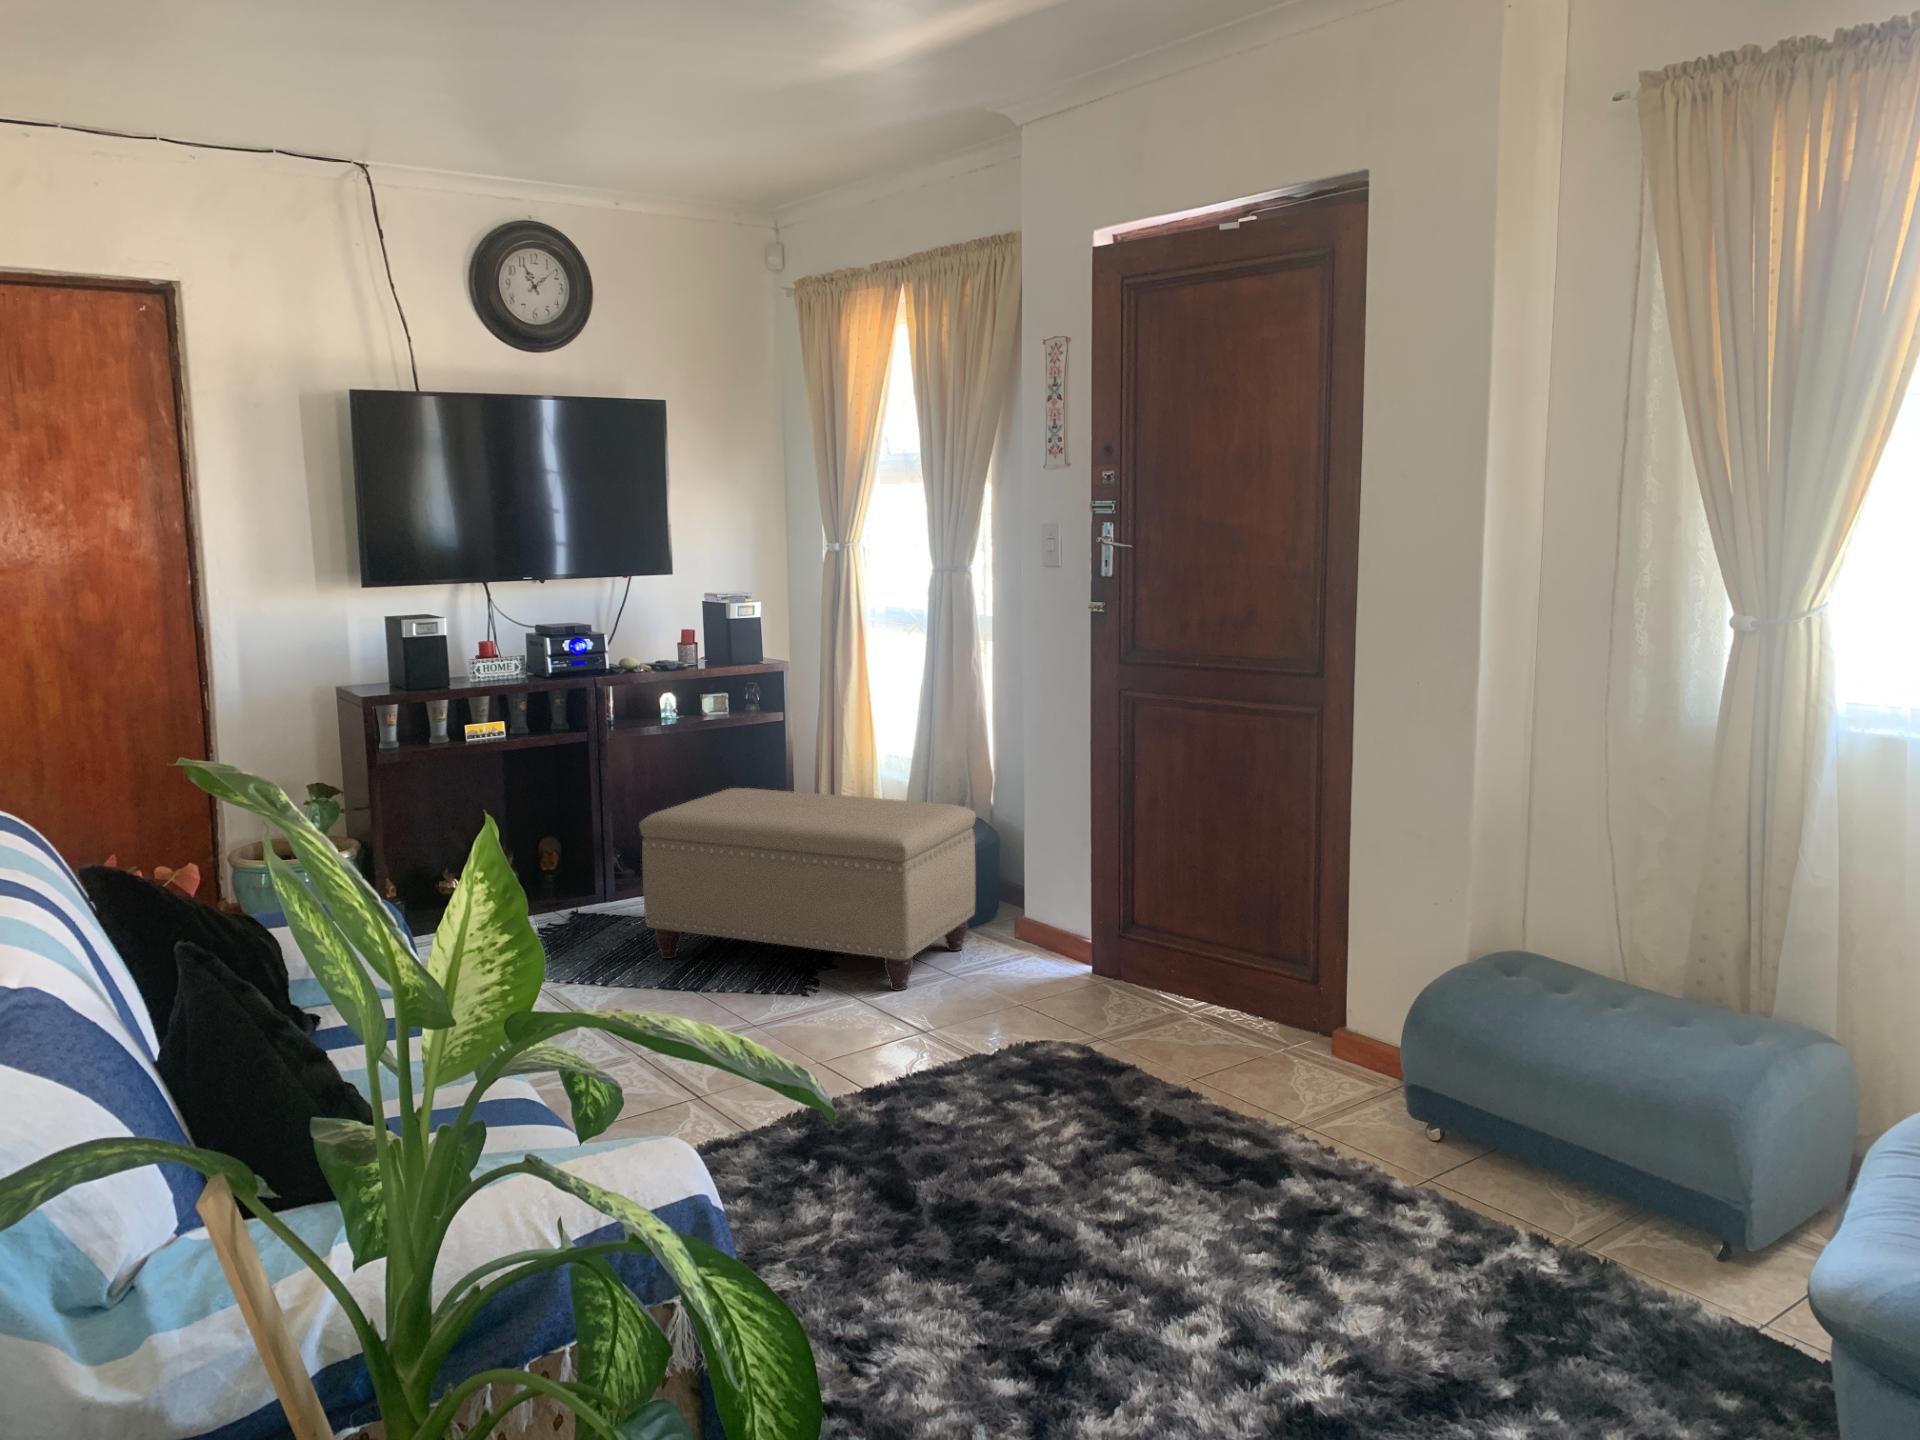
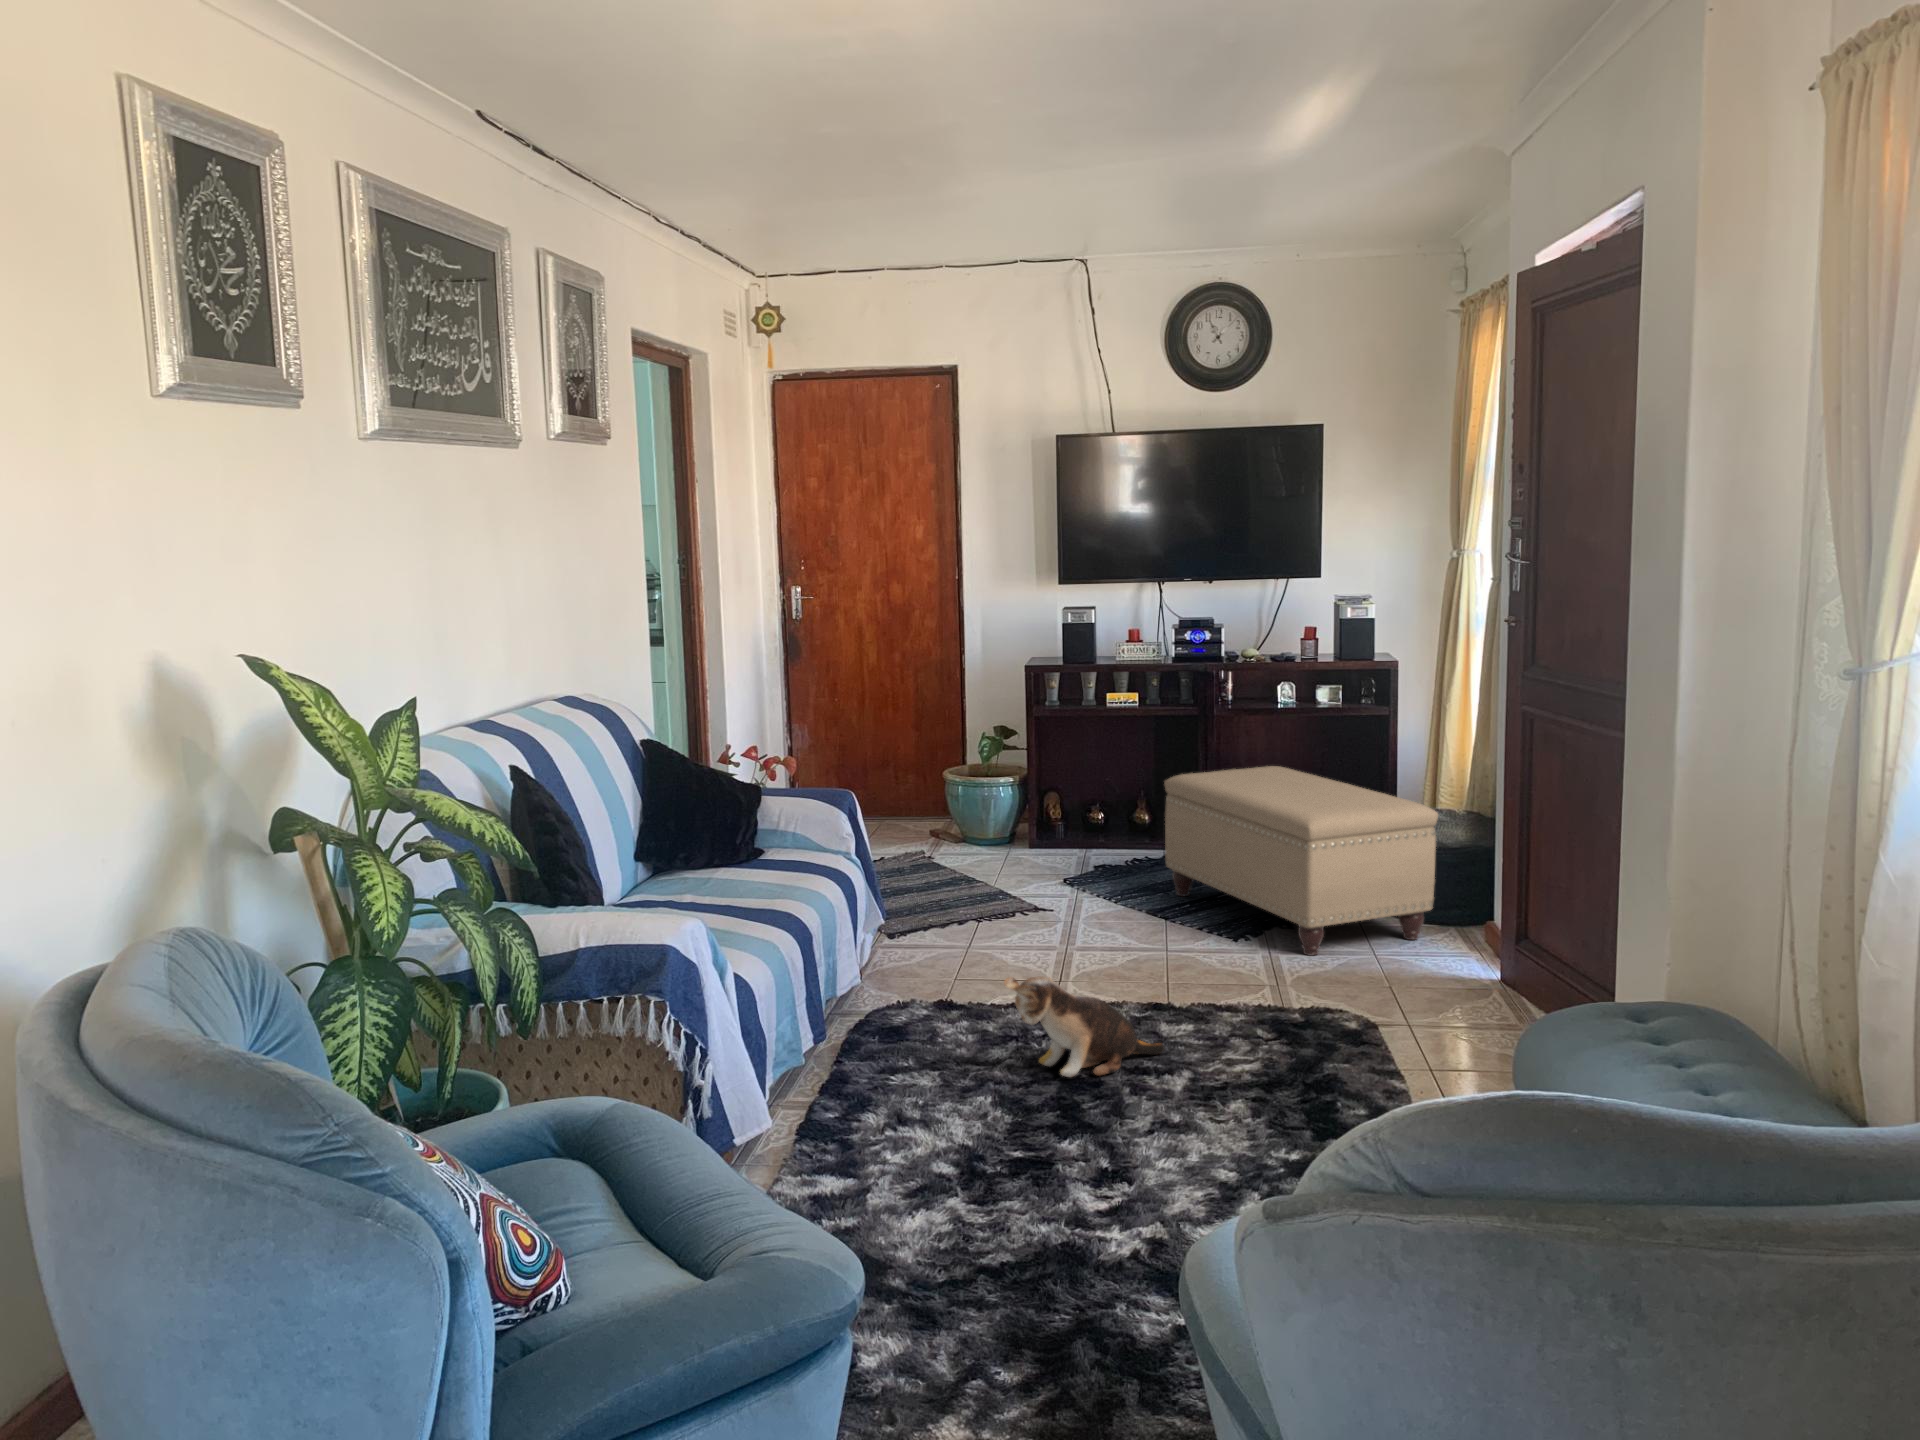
plush toy: none [837,1085,958,1206] -> present [1004,977,1165,1077]

